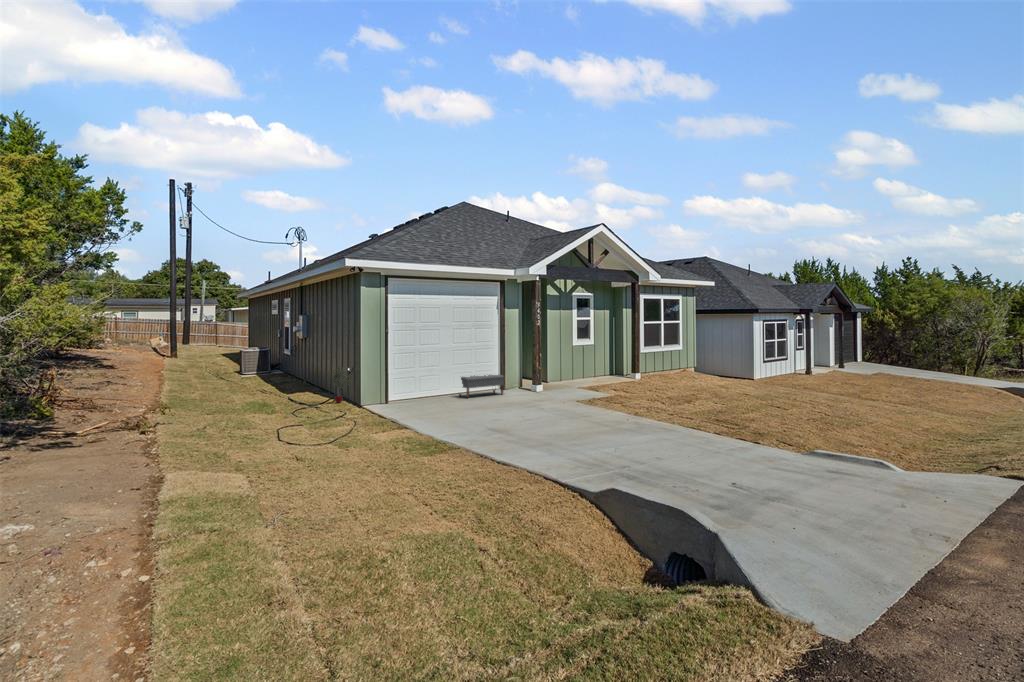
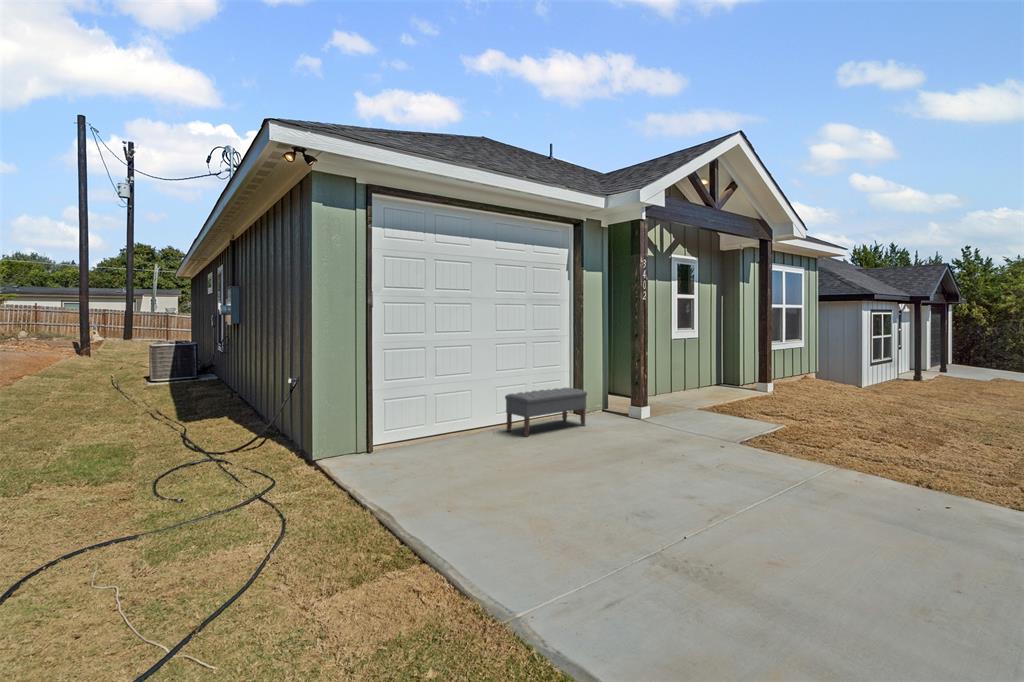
potted tree: present [333,367,350,403] -> none [247,374,296,453]

